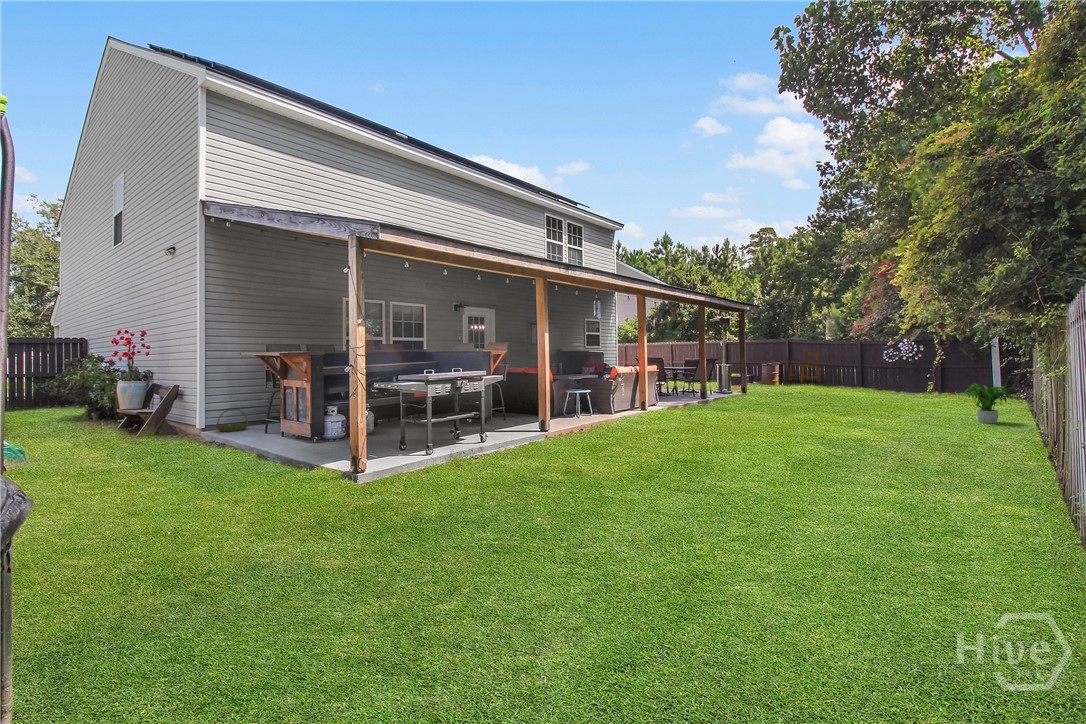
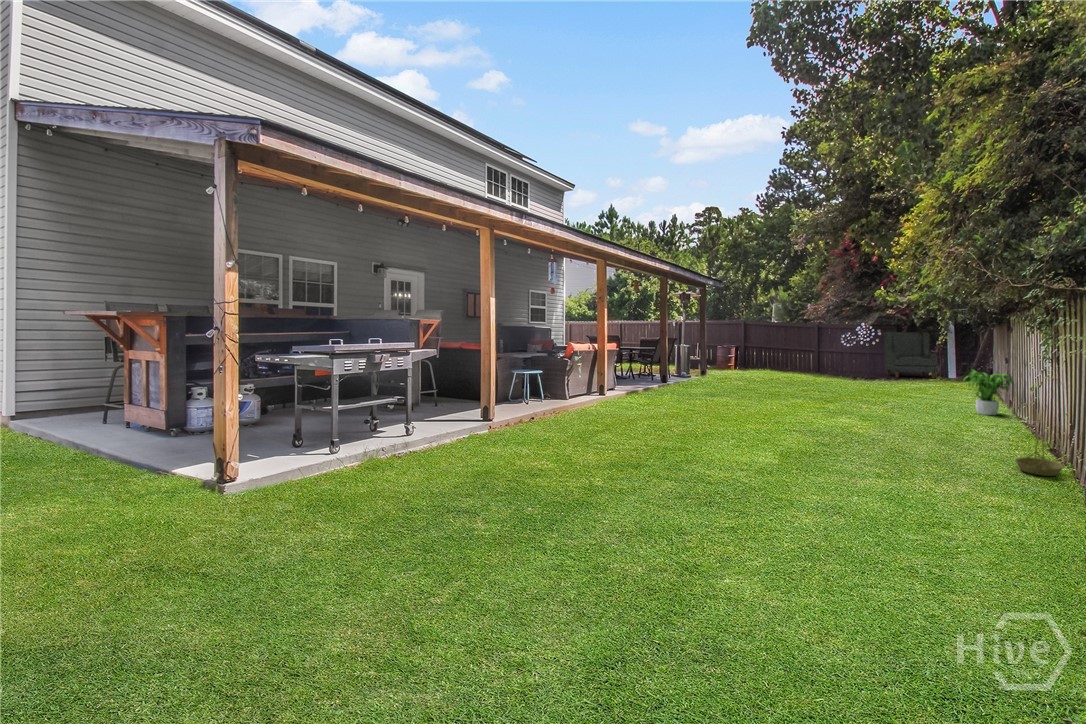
chair: none [918,347,970,390] -> present [884,332,938,379]
bench: present [789,352,820,383] -> none [746,335,780,369]
basket: present [216,409,249,432] -> present [1015,435,1064,476]

